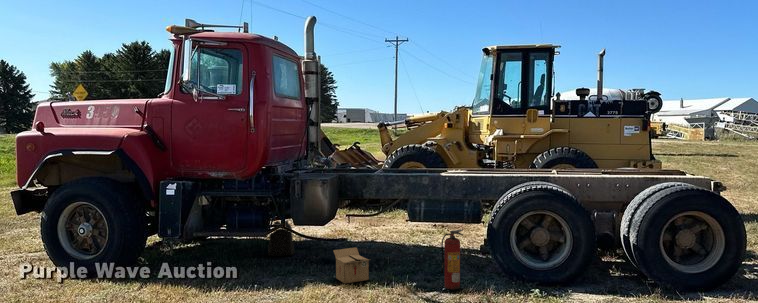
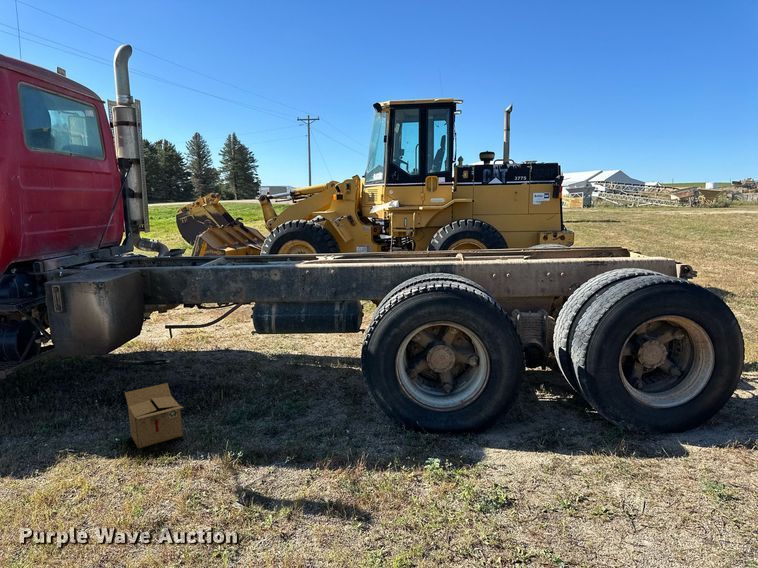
backpack: present [268,221,294,256] -> none [55,336,100,390]
fire extinguisher: present [441,229,463,289] -> none [290,356,324,450]

